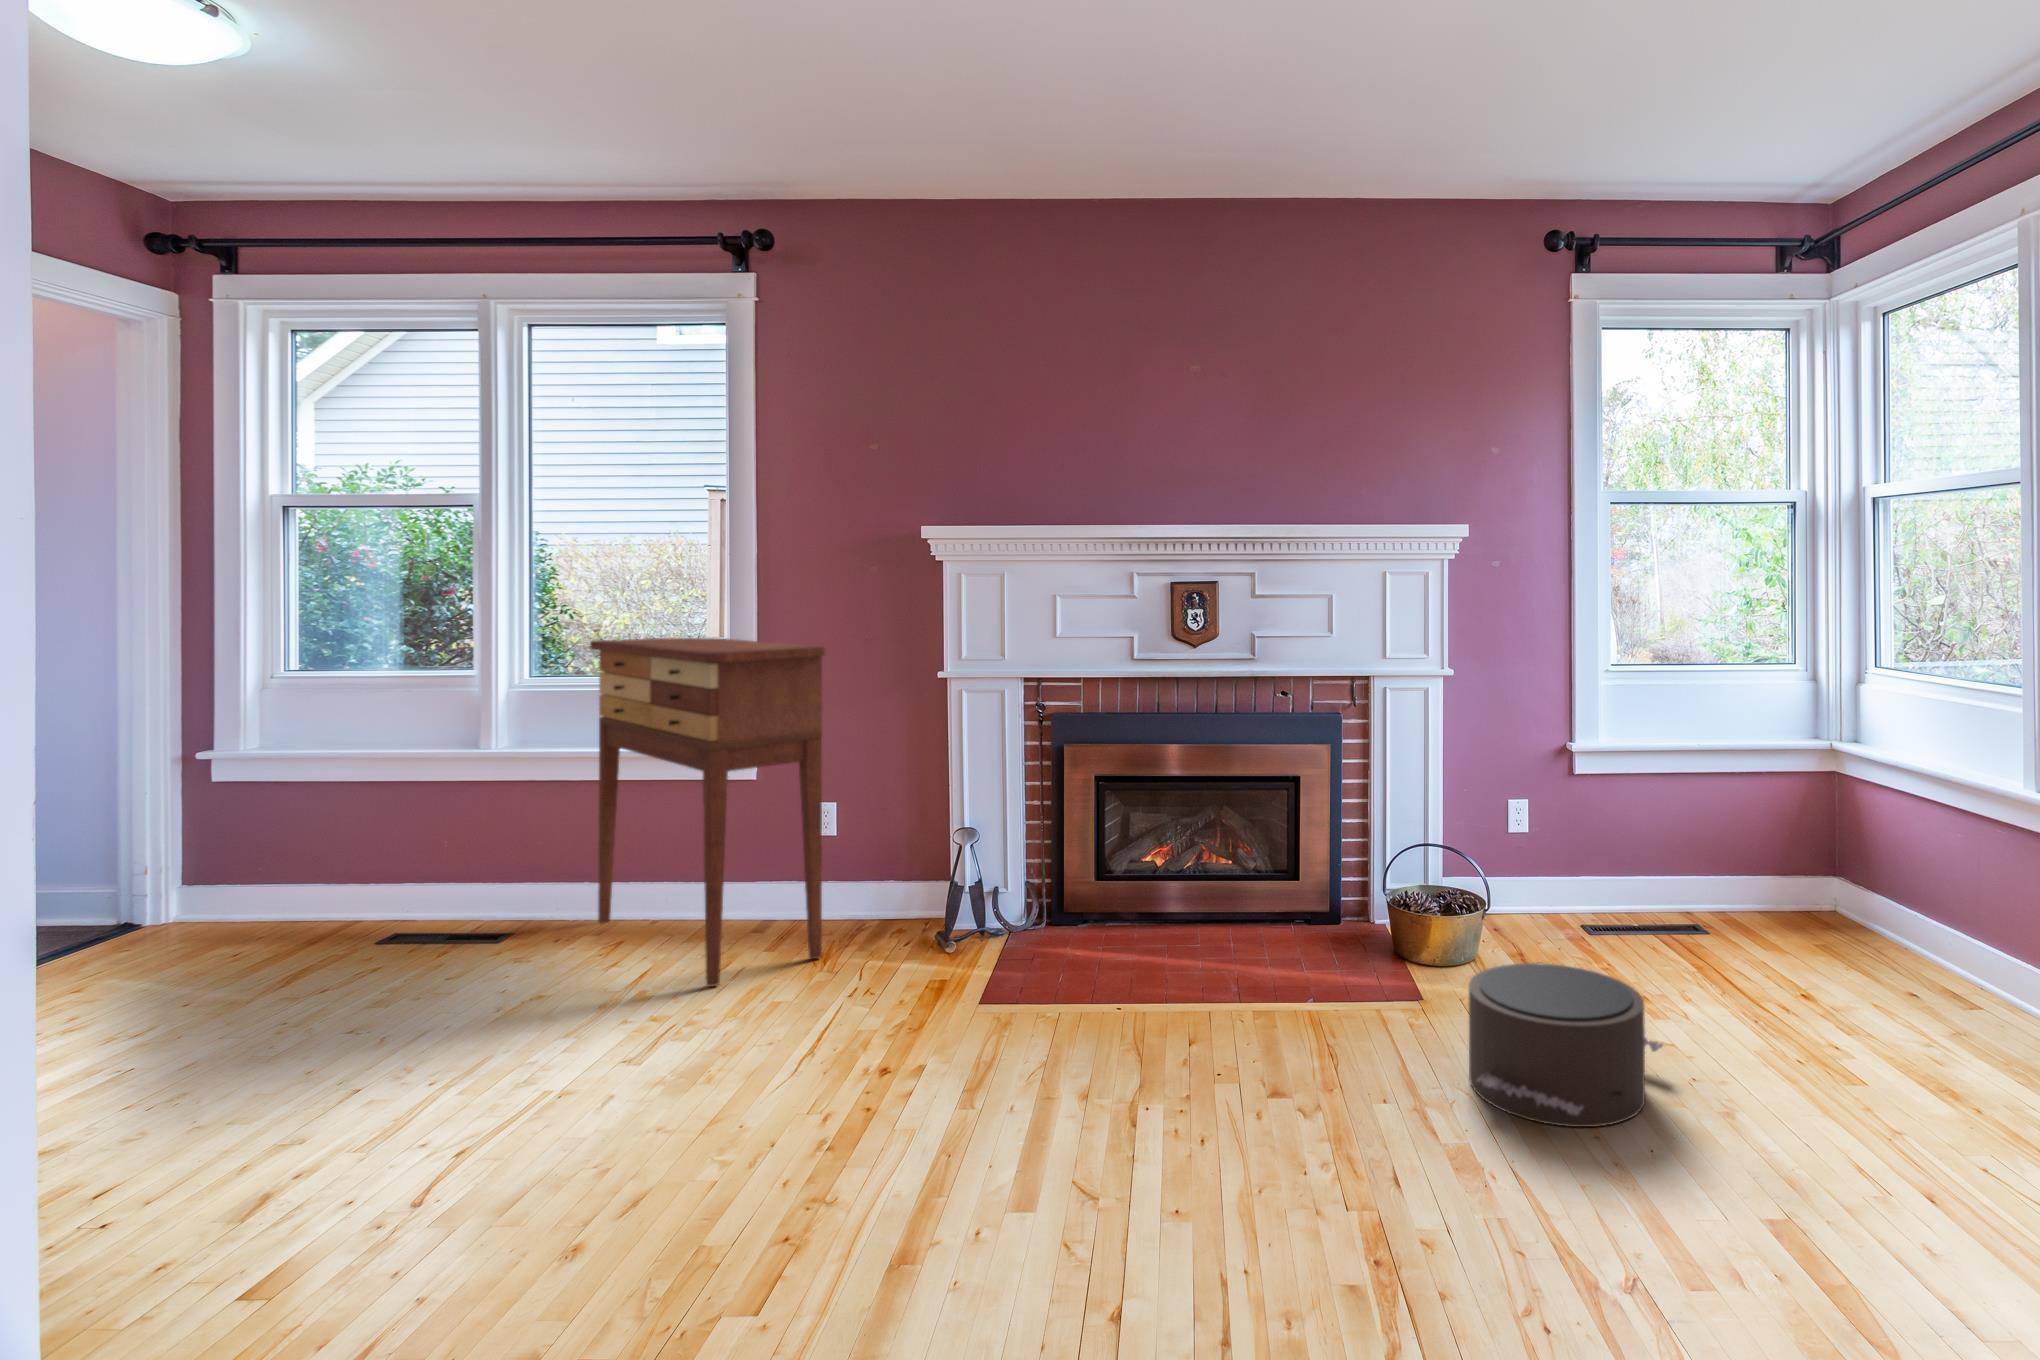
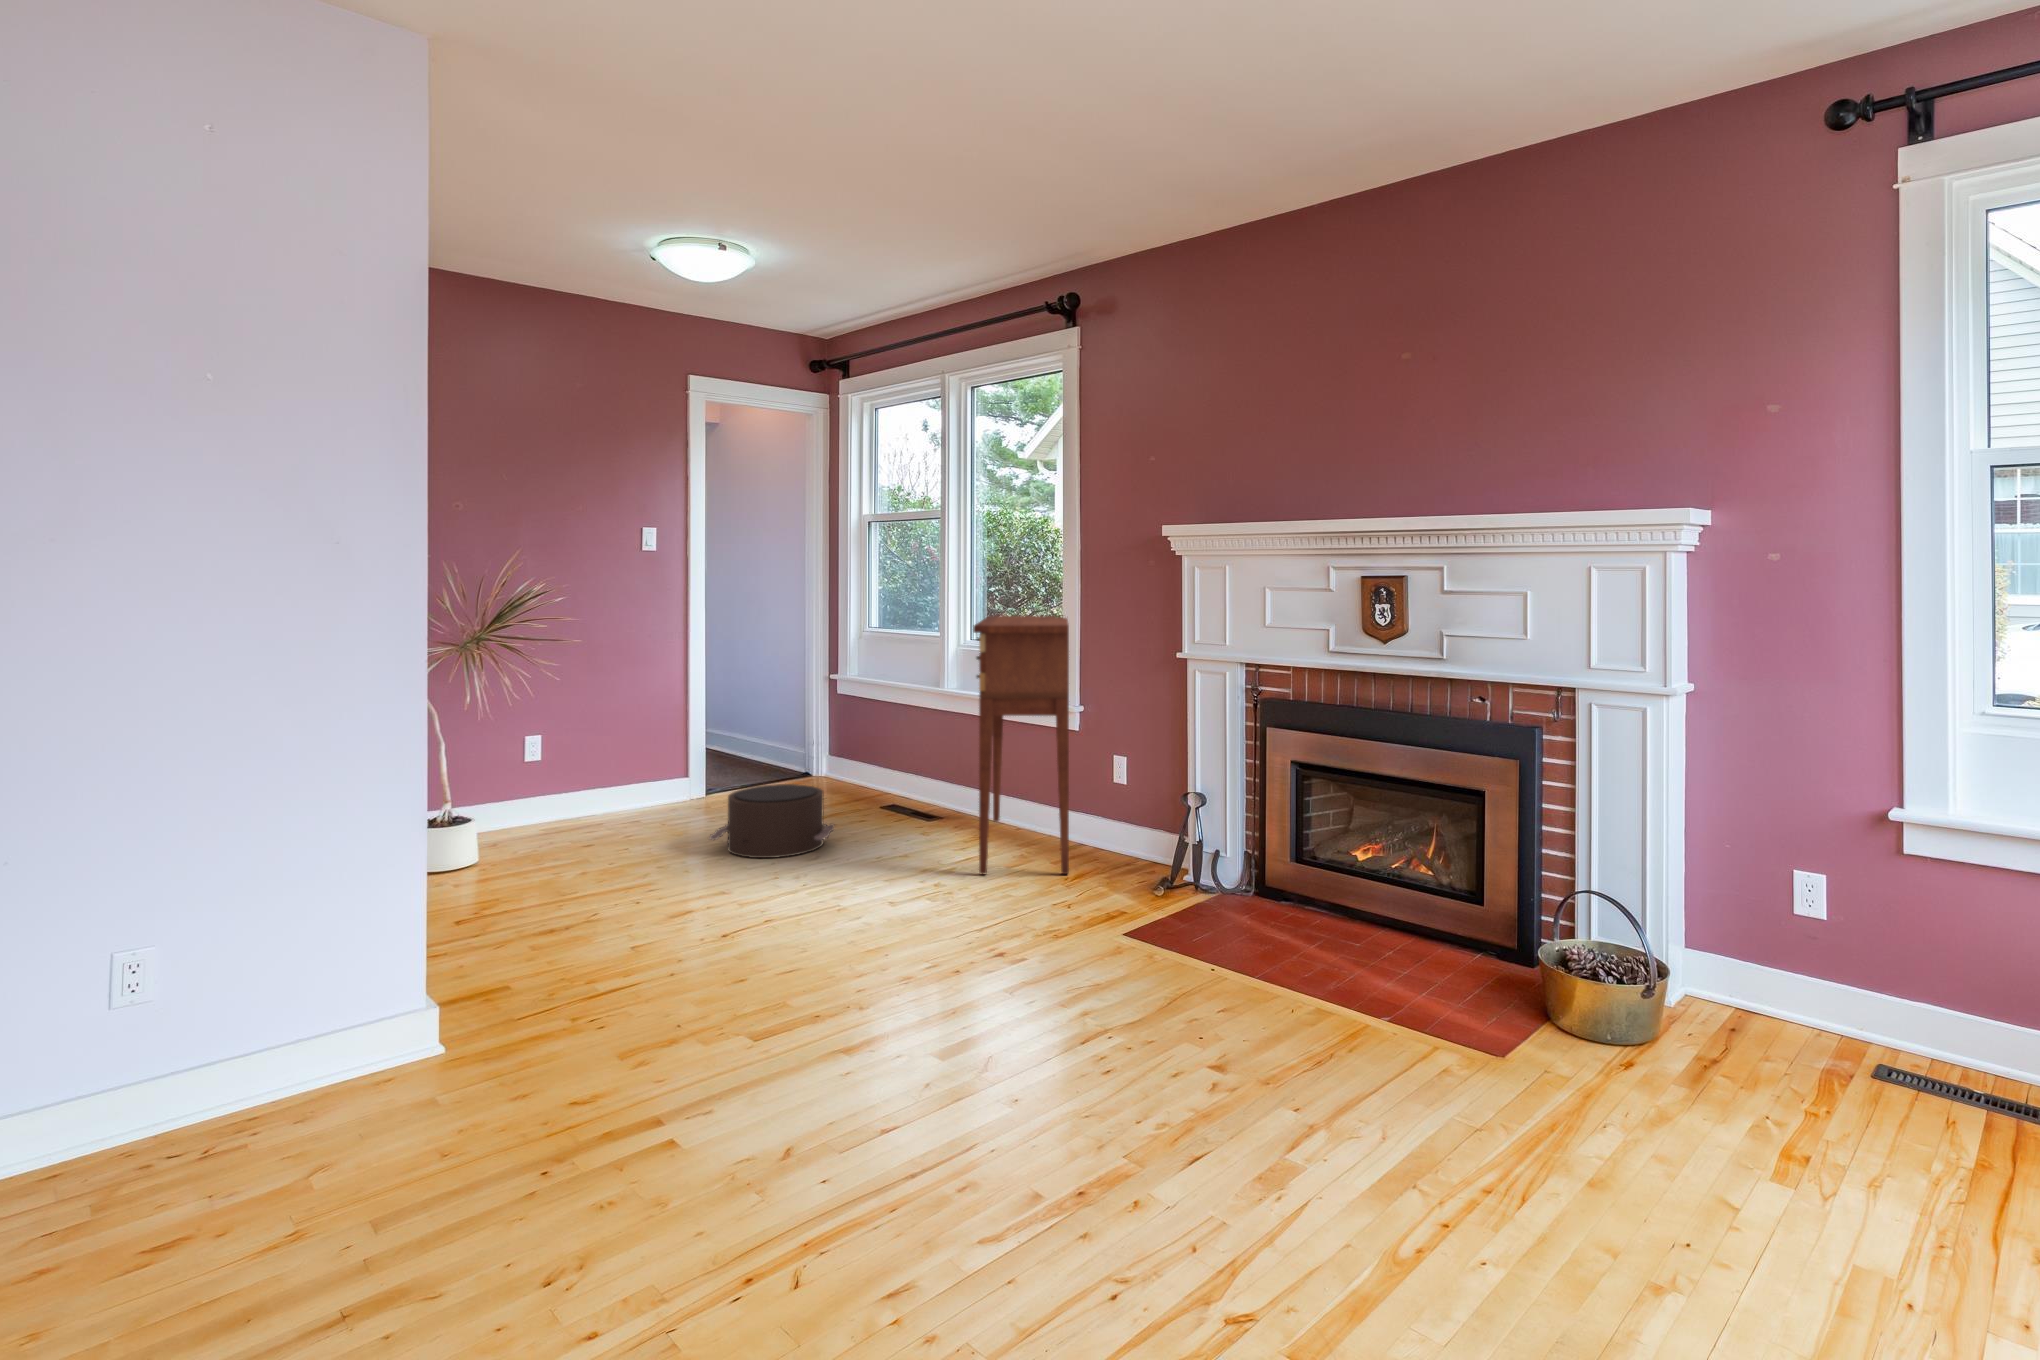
pouf: present [1469,963,1663,1127] -> present [709,784,835,858]

